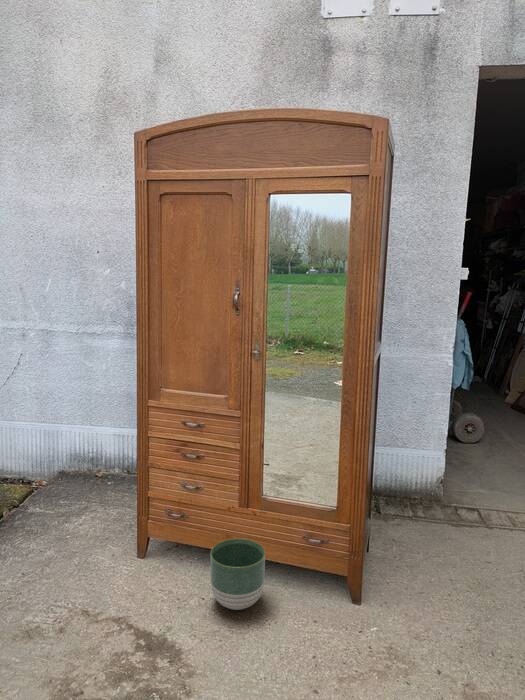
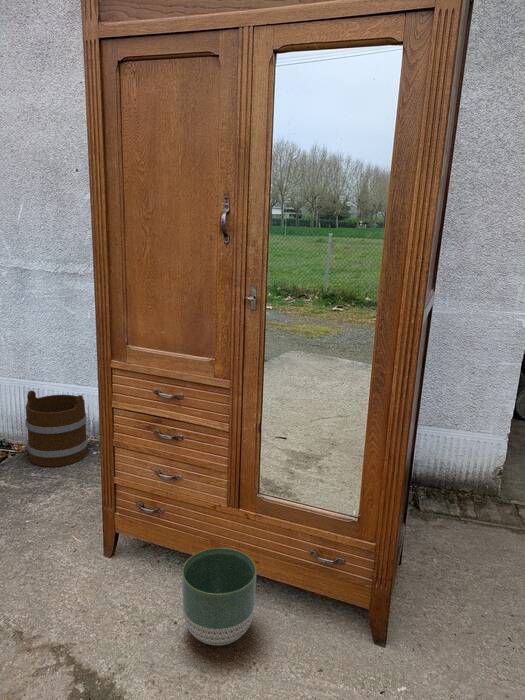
bucket: none [54,432,104,495] -> present [26,391,88,467]

